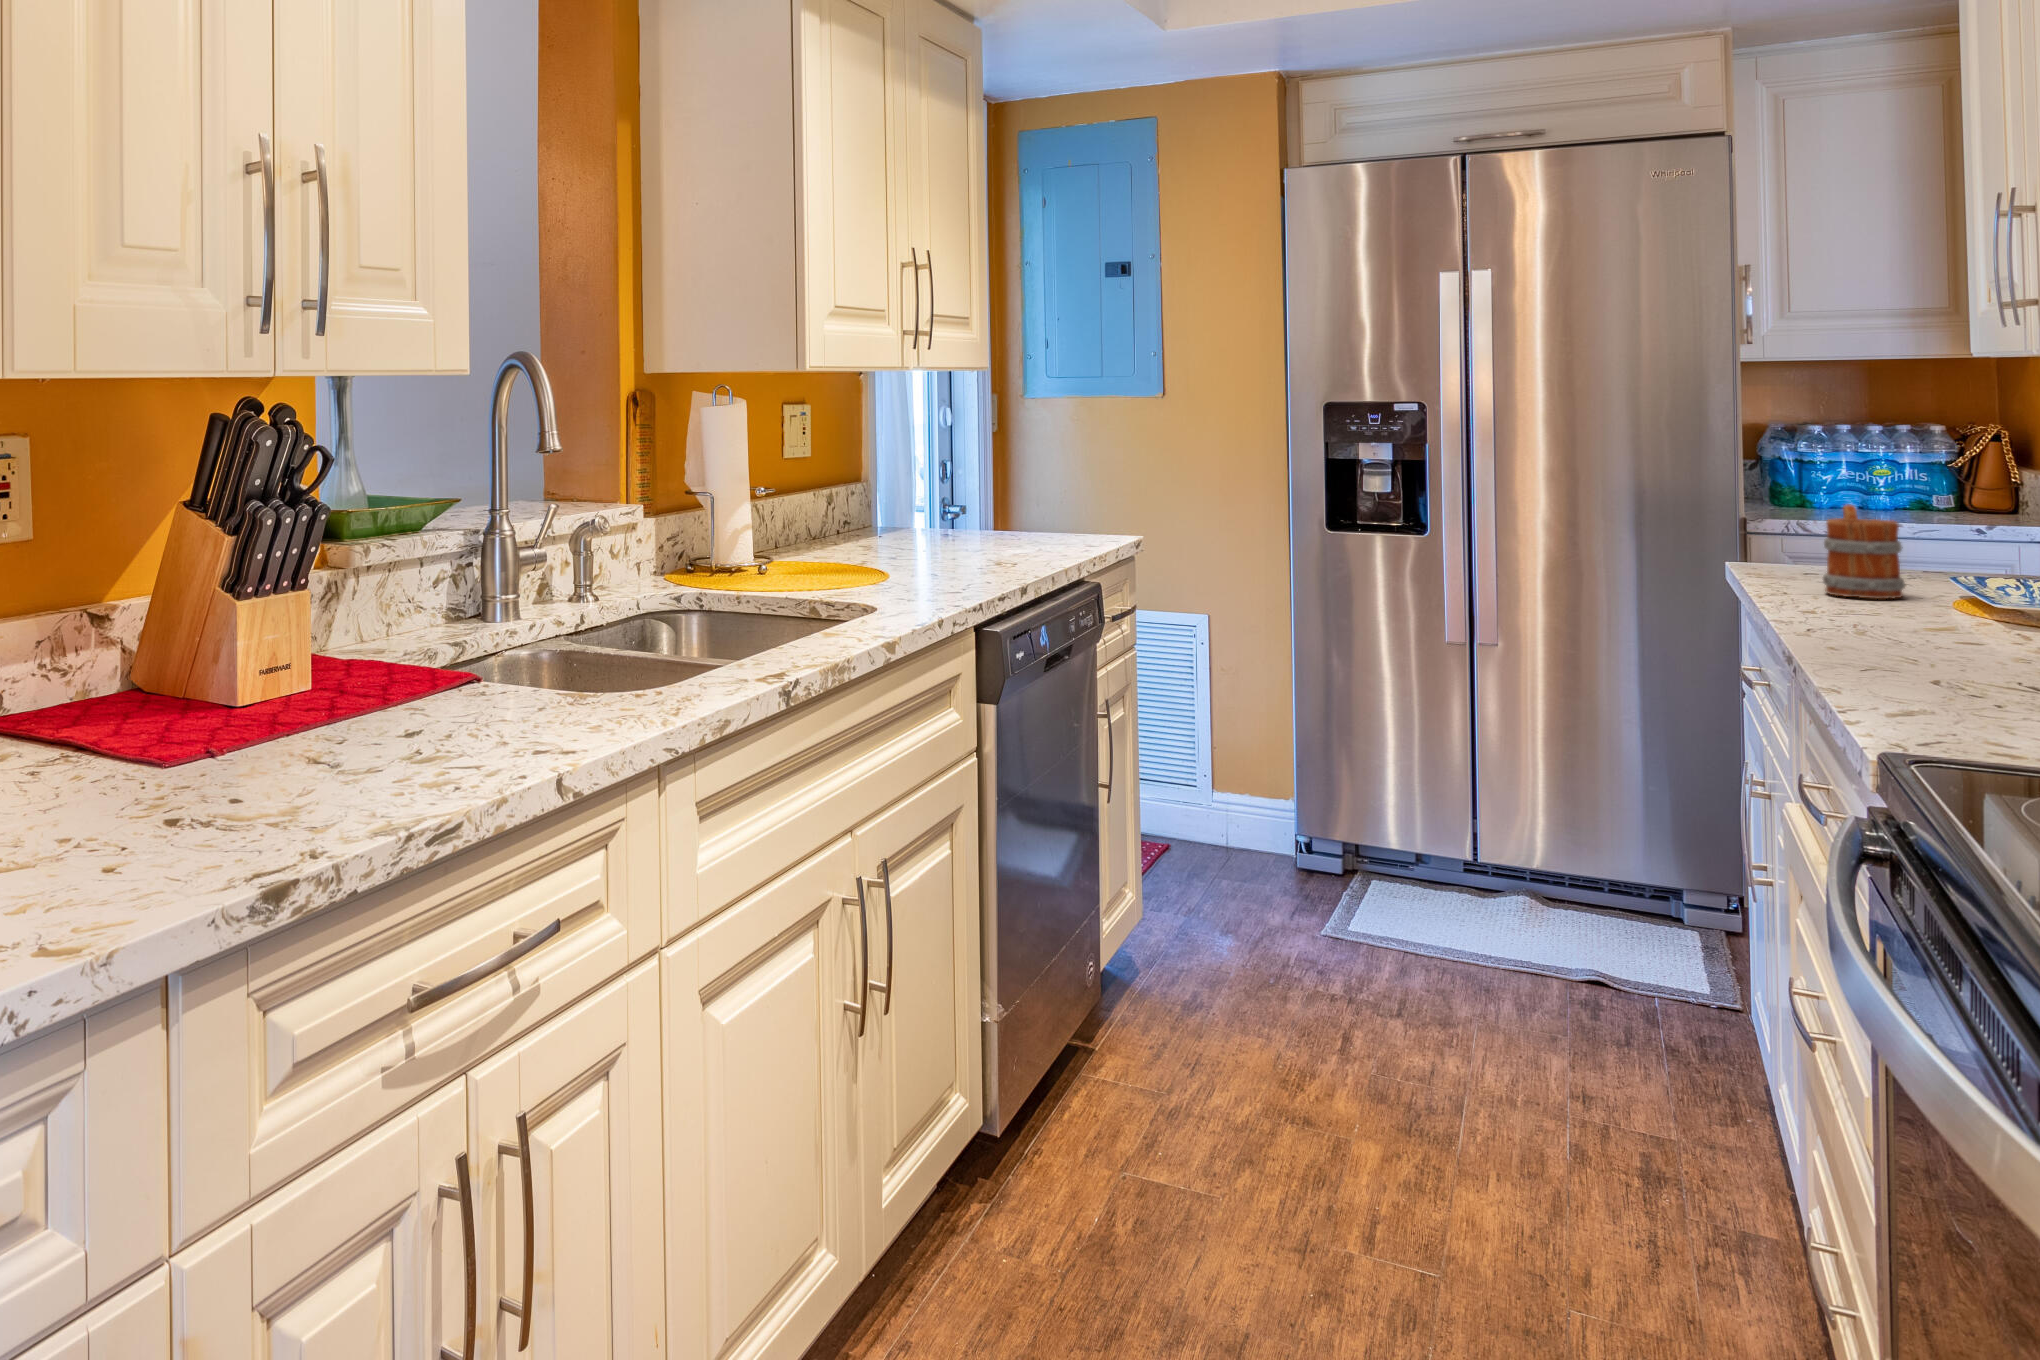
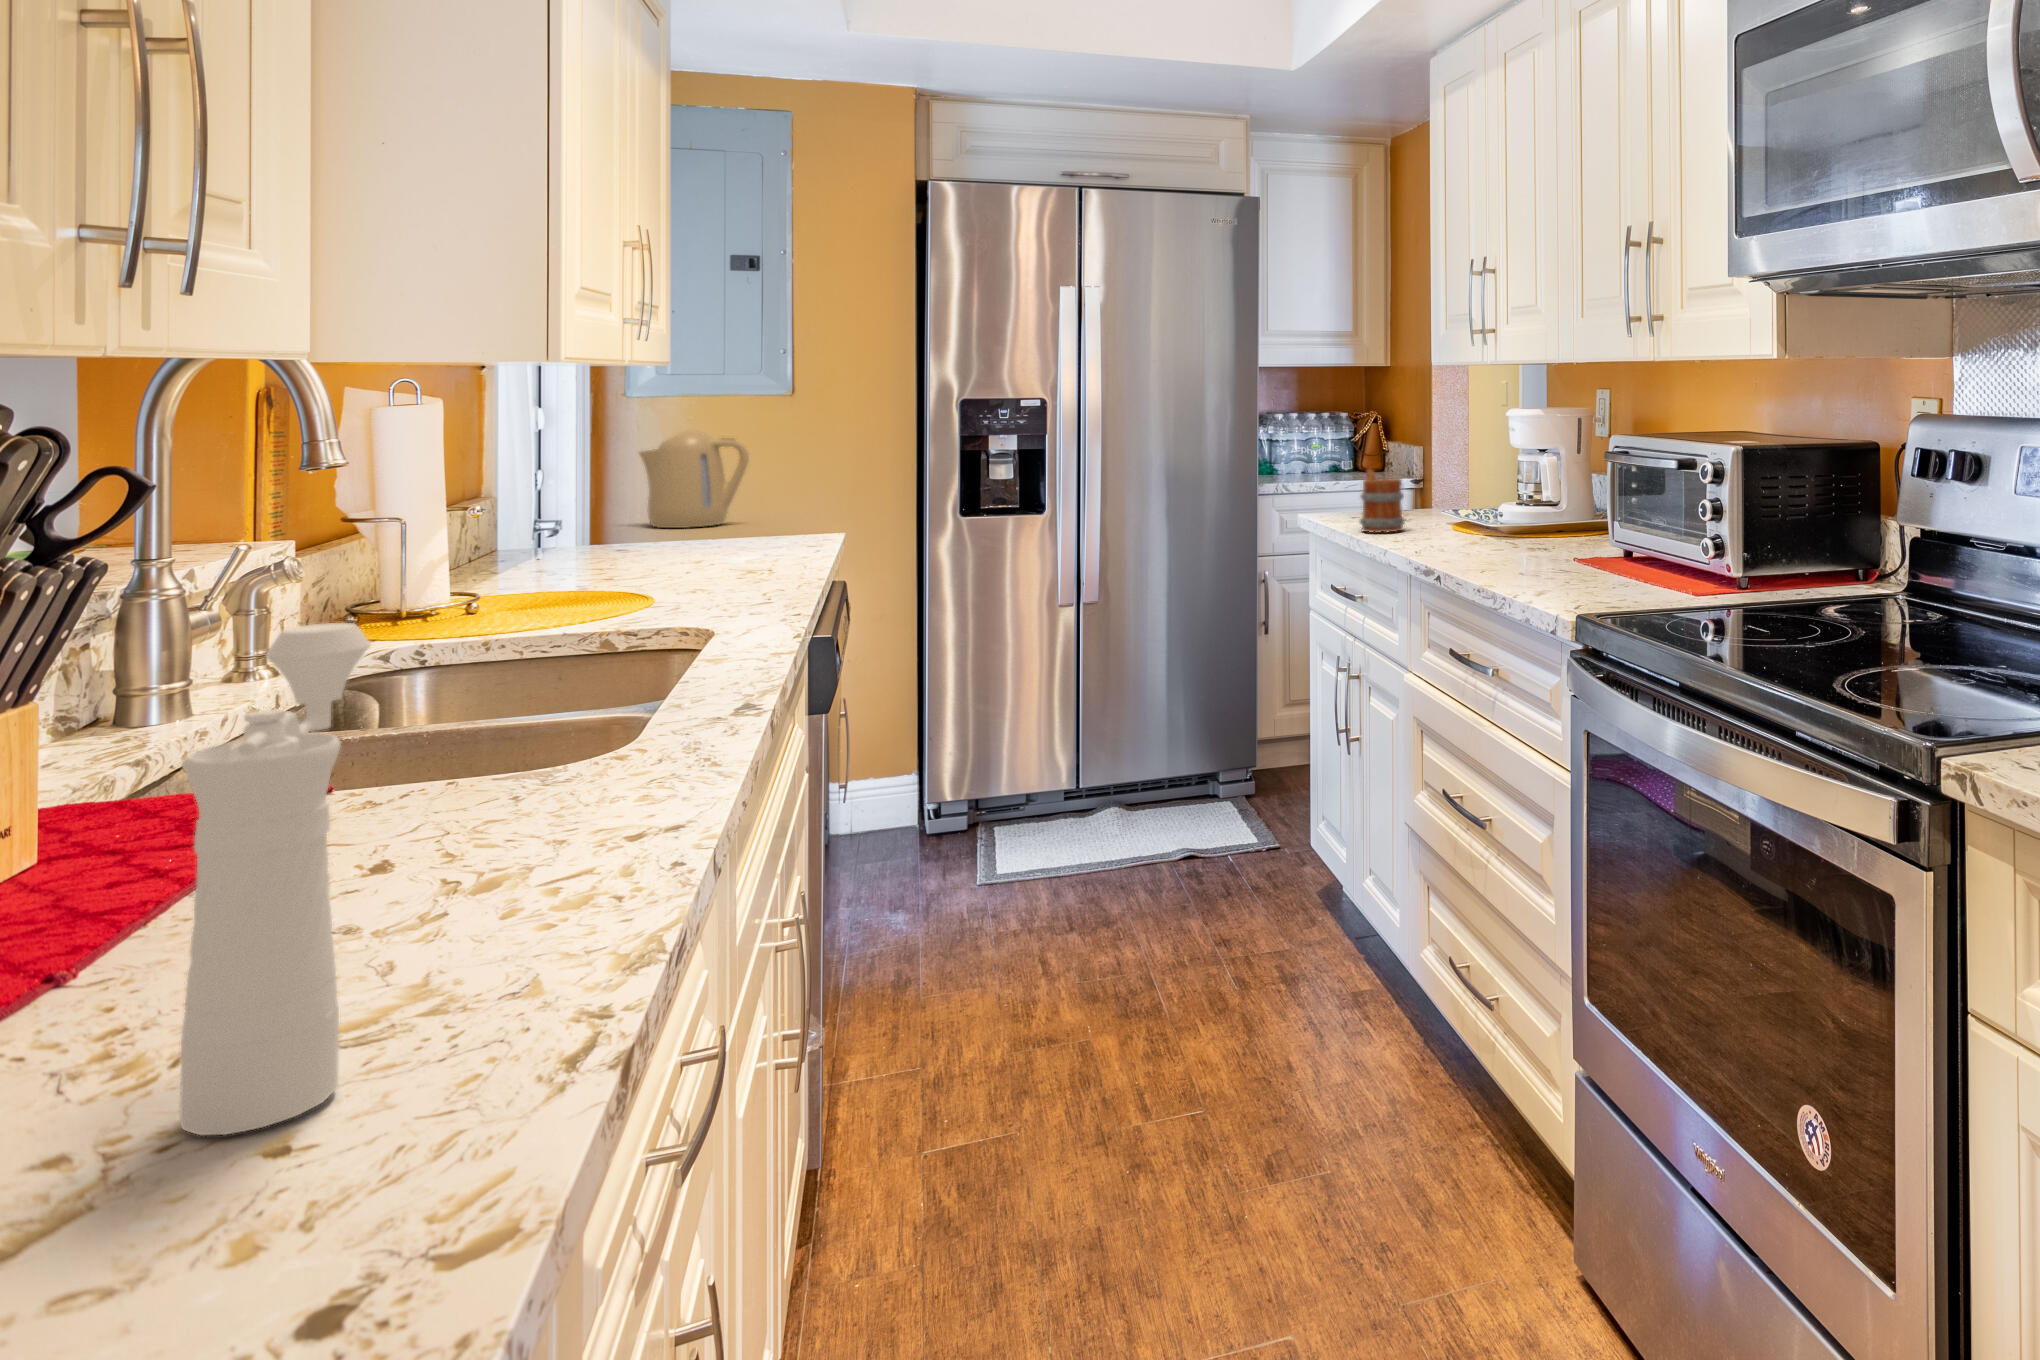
kettle: none [1012,428,1103,520] -> present [639,430,749,528]
pepper mill: none [125,551,287,856] -> present [180,623,371,1136]

